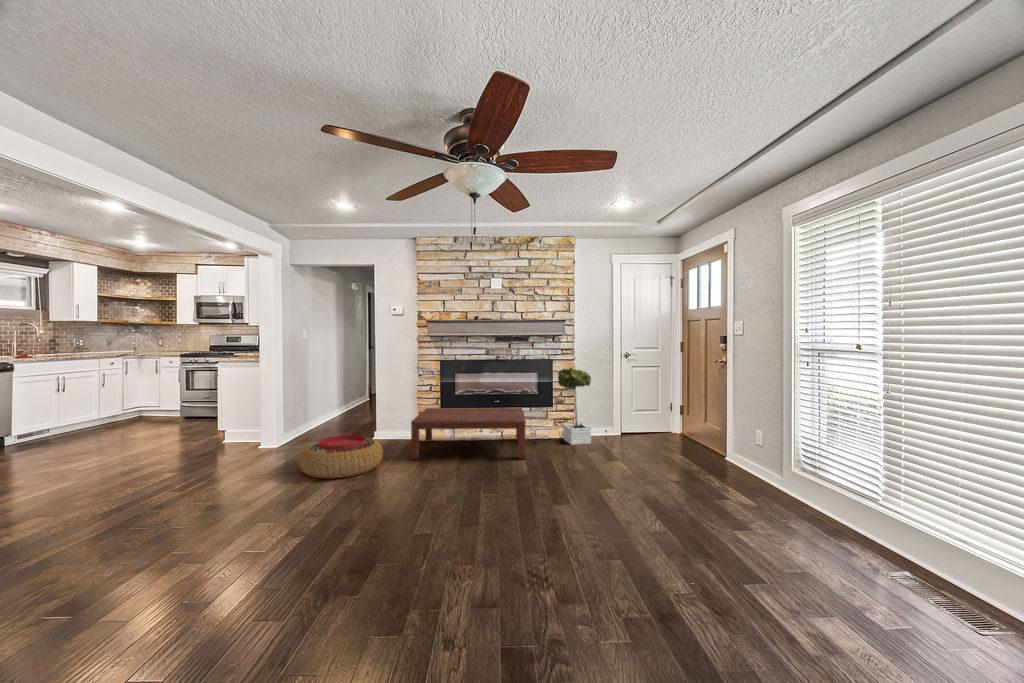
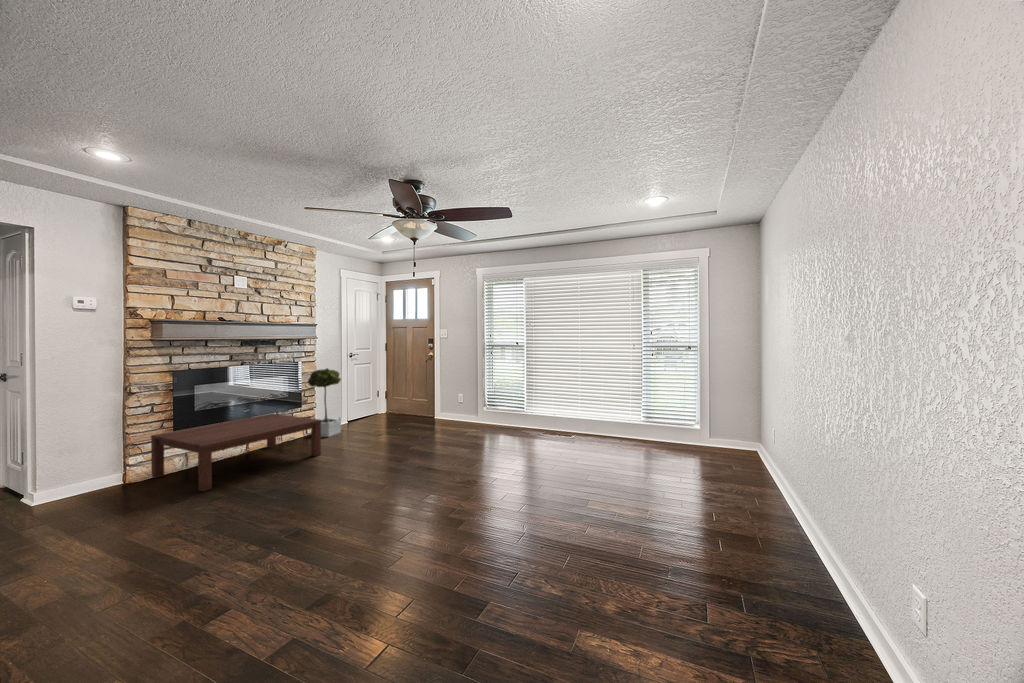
pouf: present [299,435,383,478] -> none [37,480,193,555]

